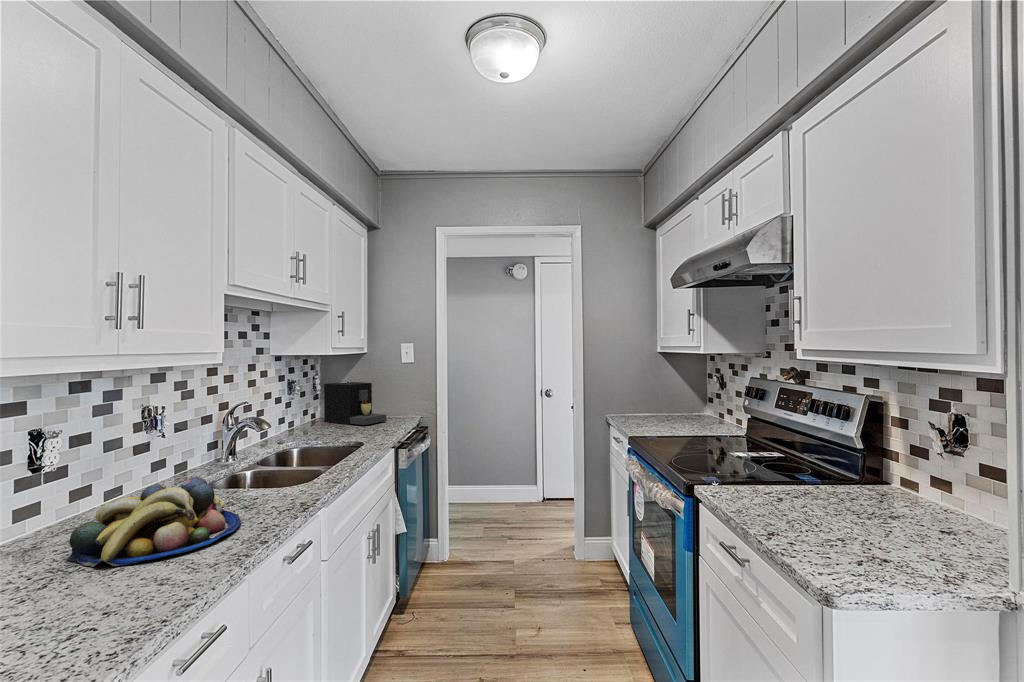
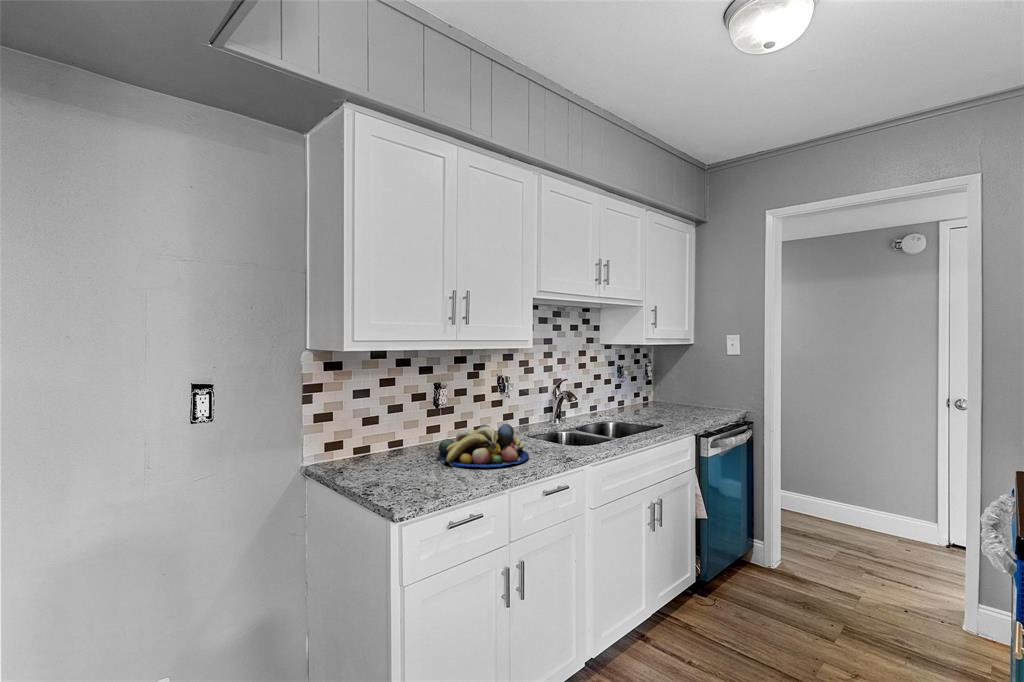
coffee maker: present [324,382,386,425] -> none [654,371,709,412]

